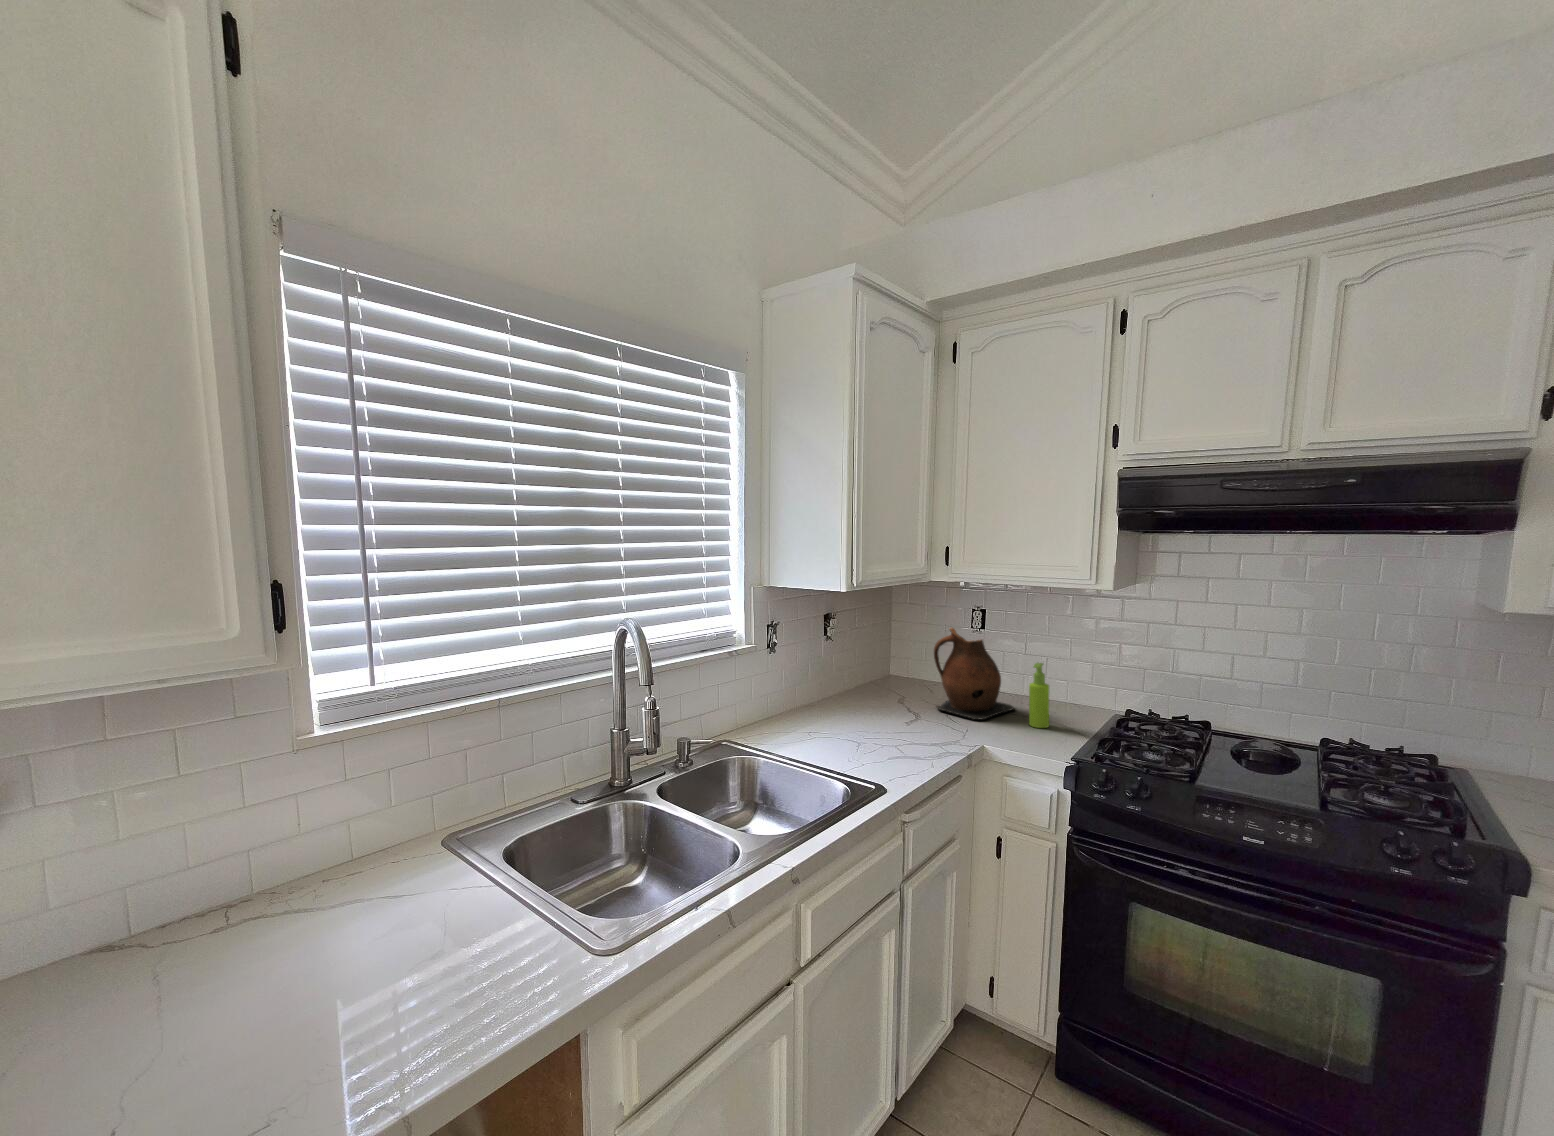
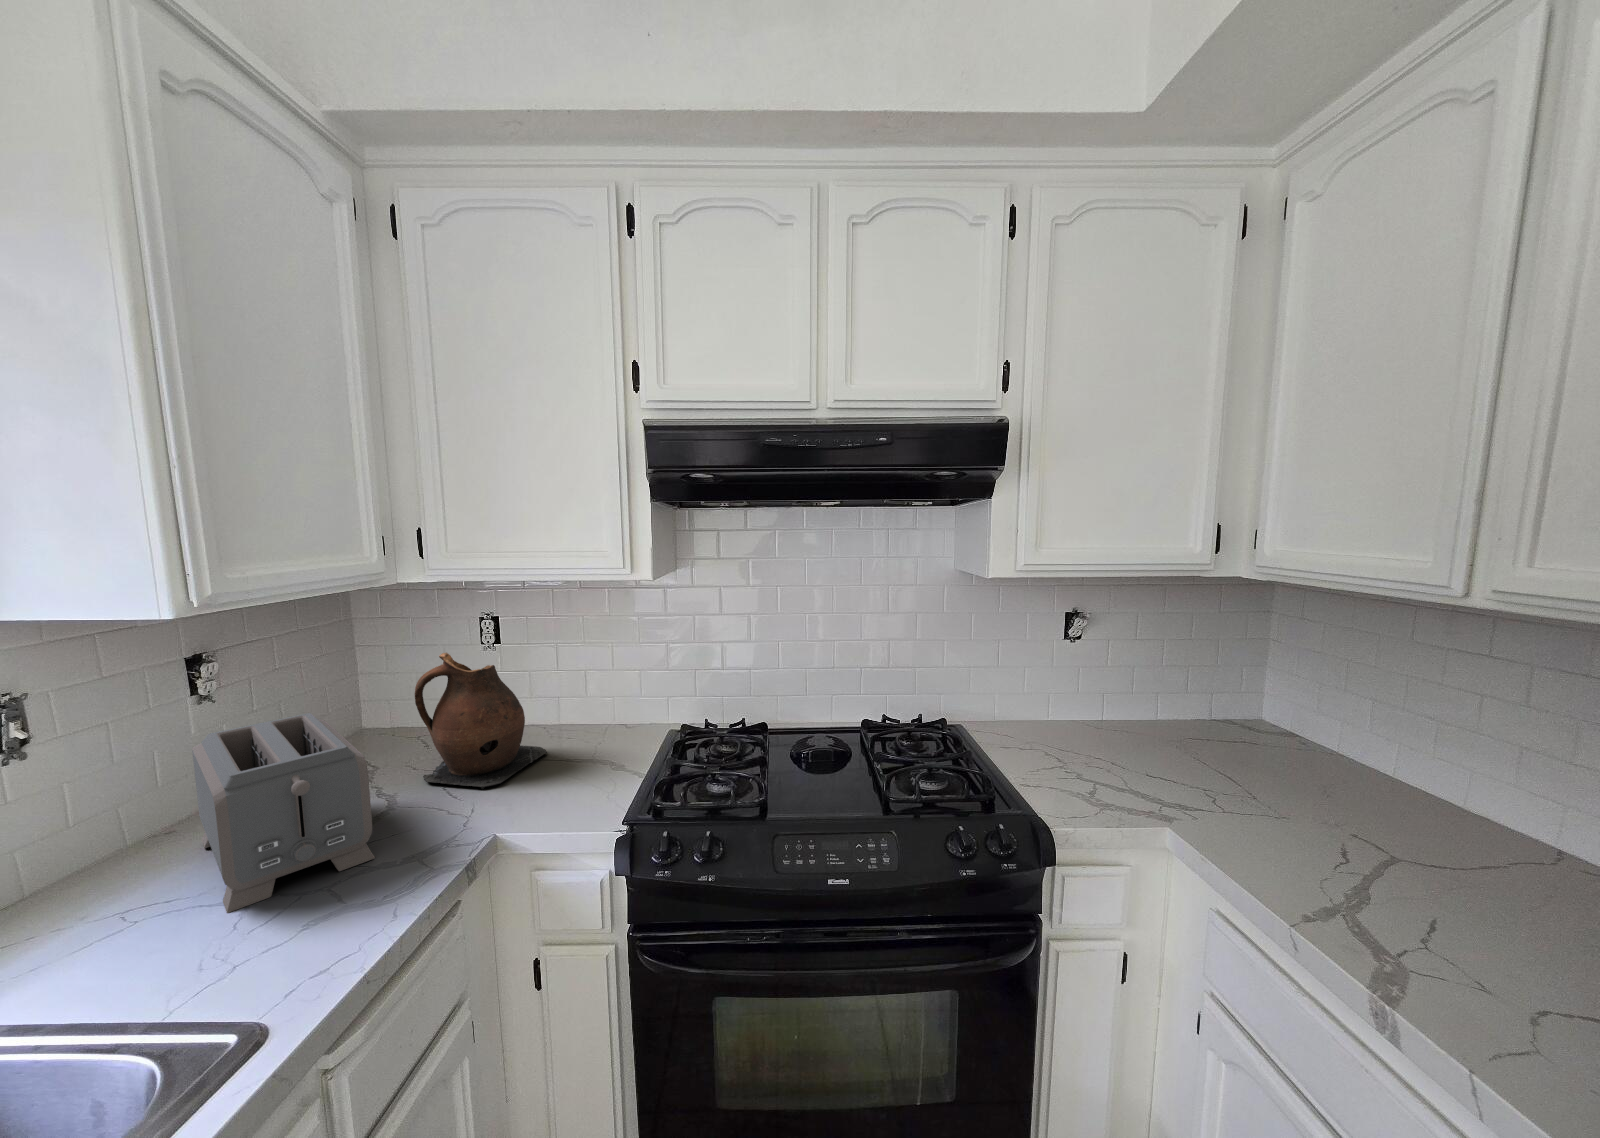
toaster: none [833,653,917,743] -> present [192,713,375,913]
soap dispenser: present [1029,663,1049,728] -> none [564,688,593,779]

